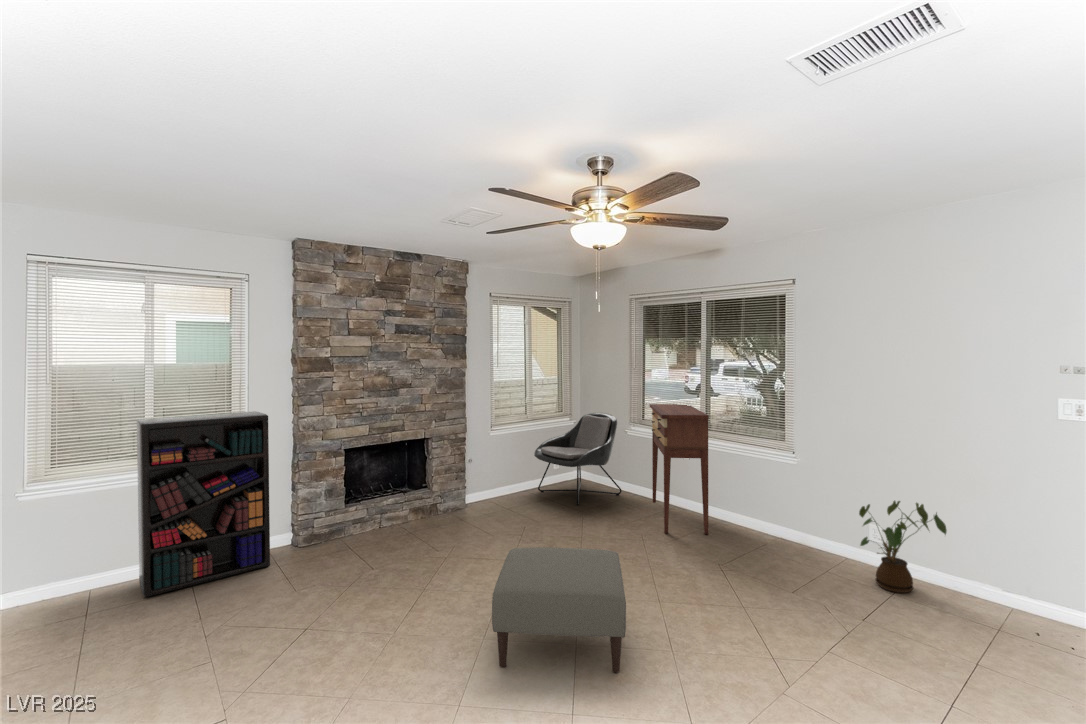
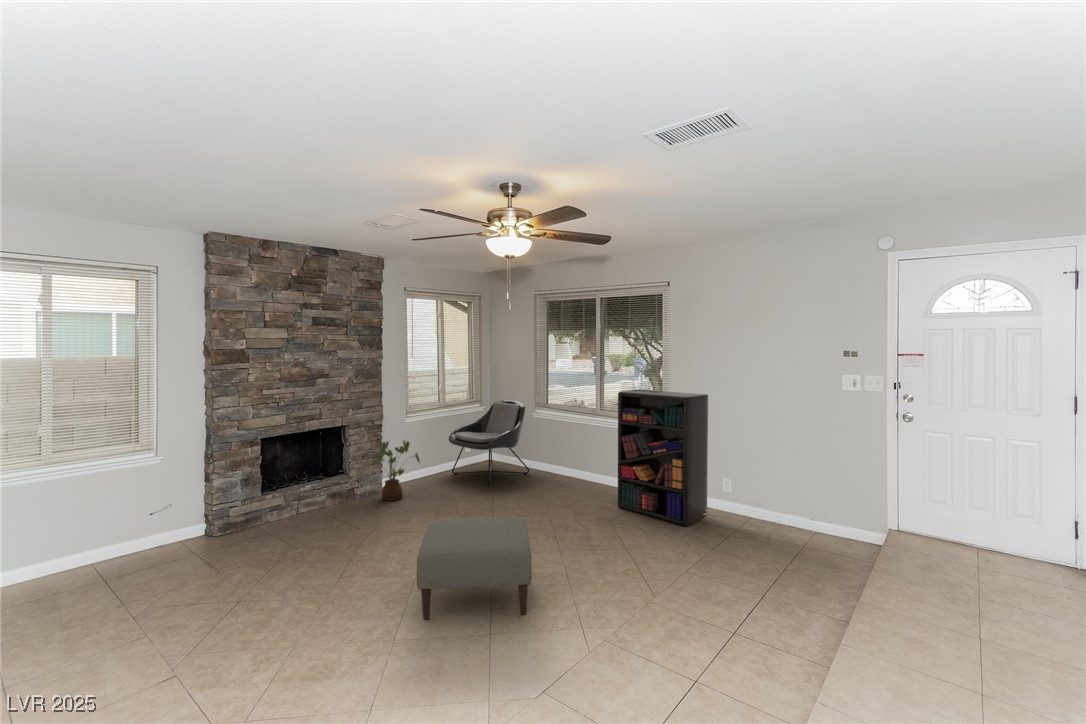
console table: present [650,404,709,534] -> none [554,391,604,504]
bookshelf: present [137,411,270,597] -> present [618,389,708,526]
house plant: present [859,501,947,593] -> present [377,440,420,501]

